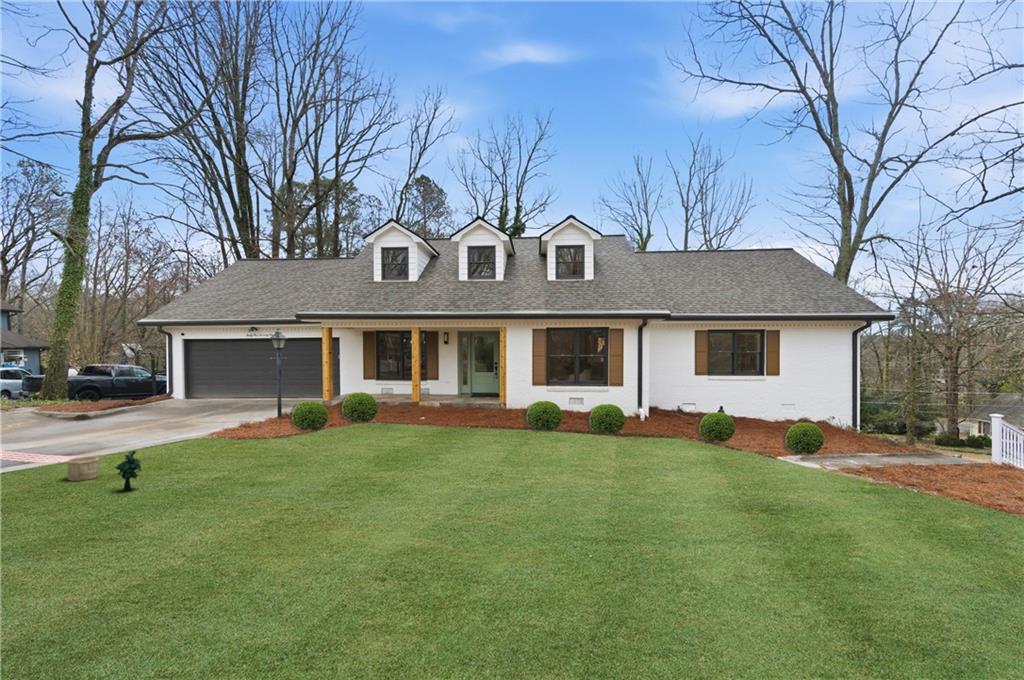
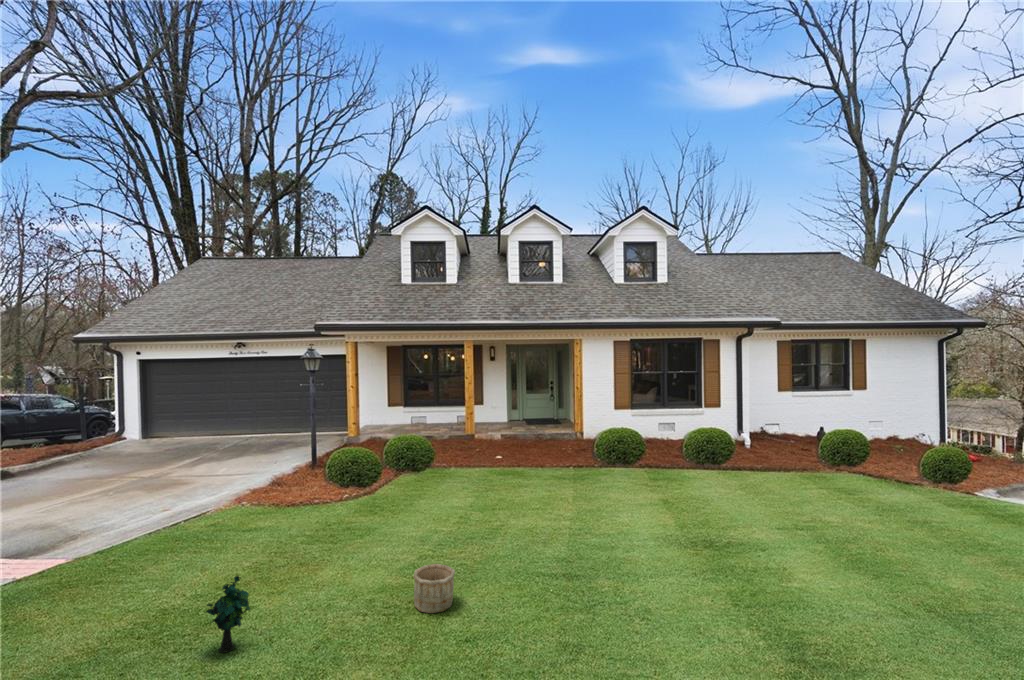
wooden bucket: present [67,456,100,481] -> present [414,564,455,613]

